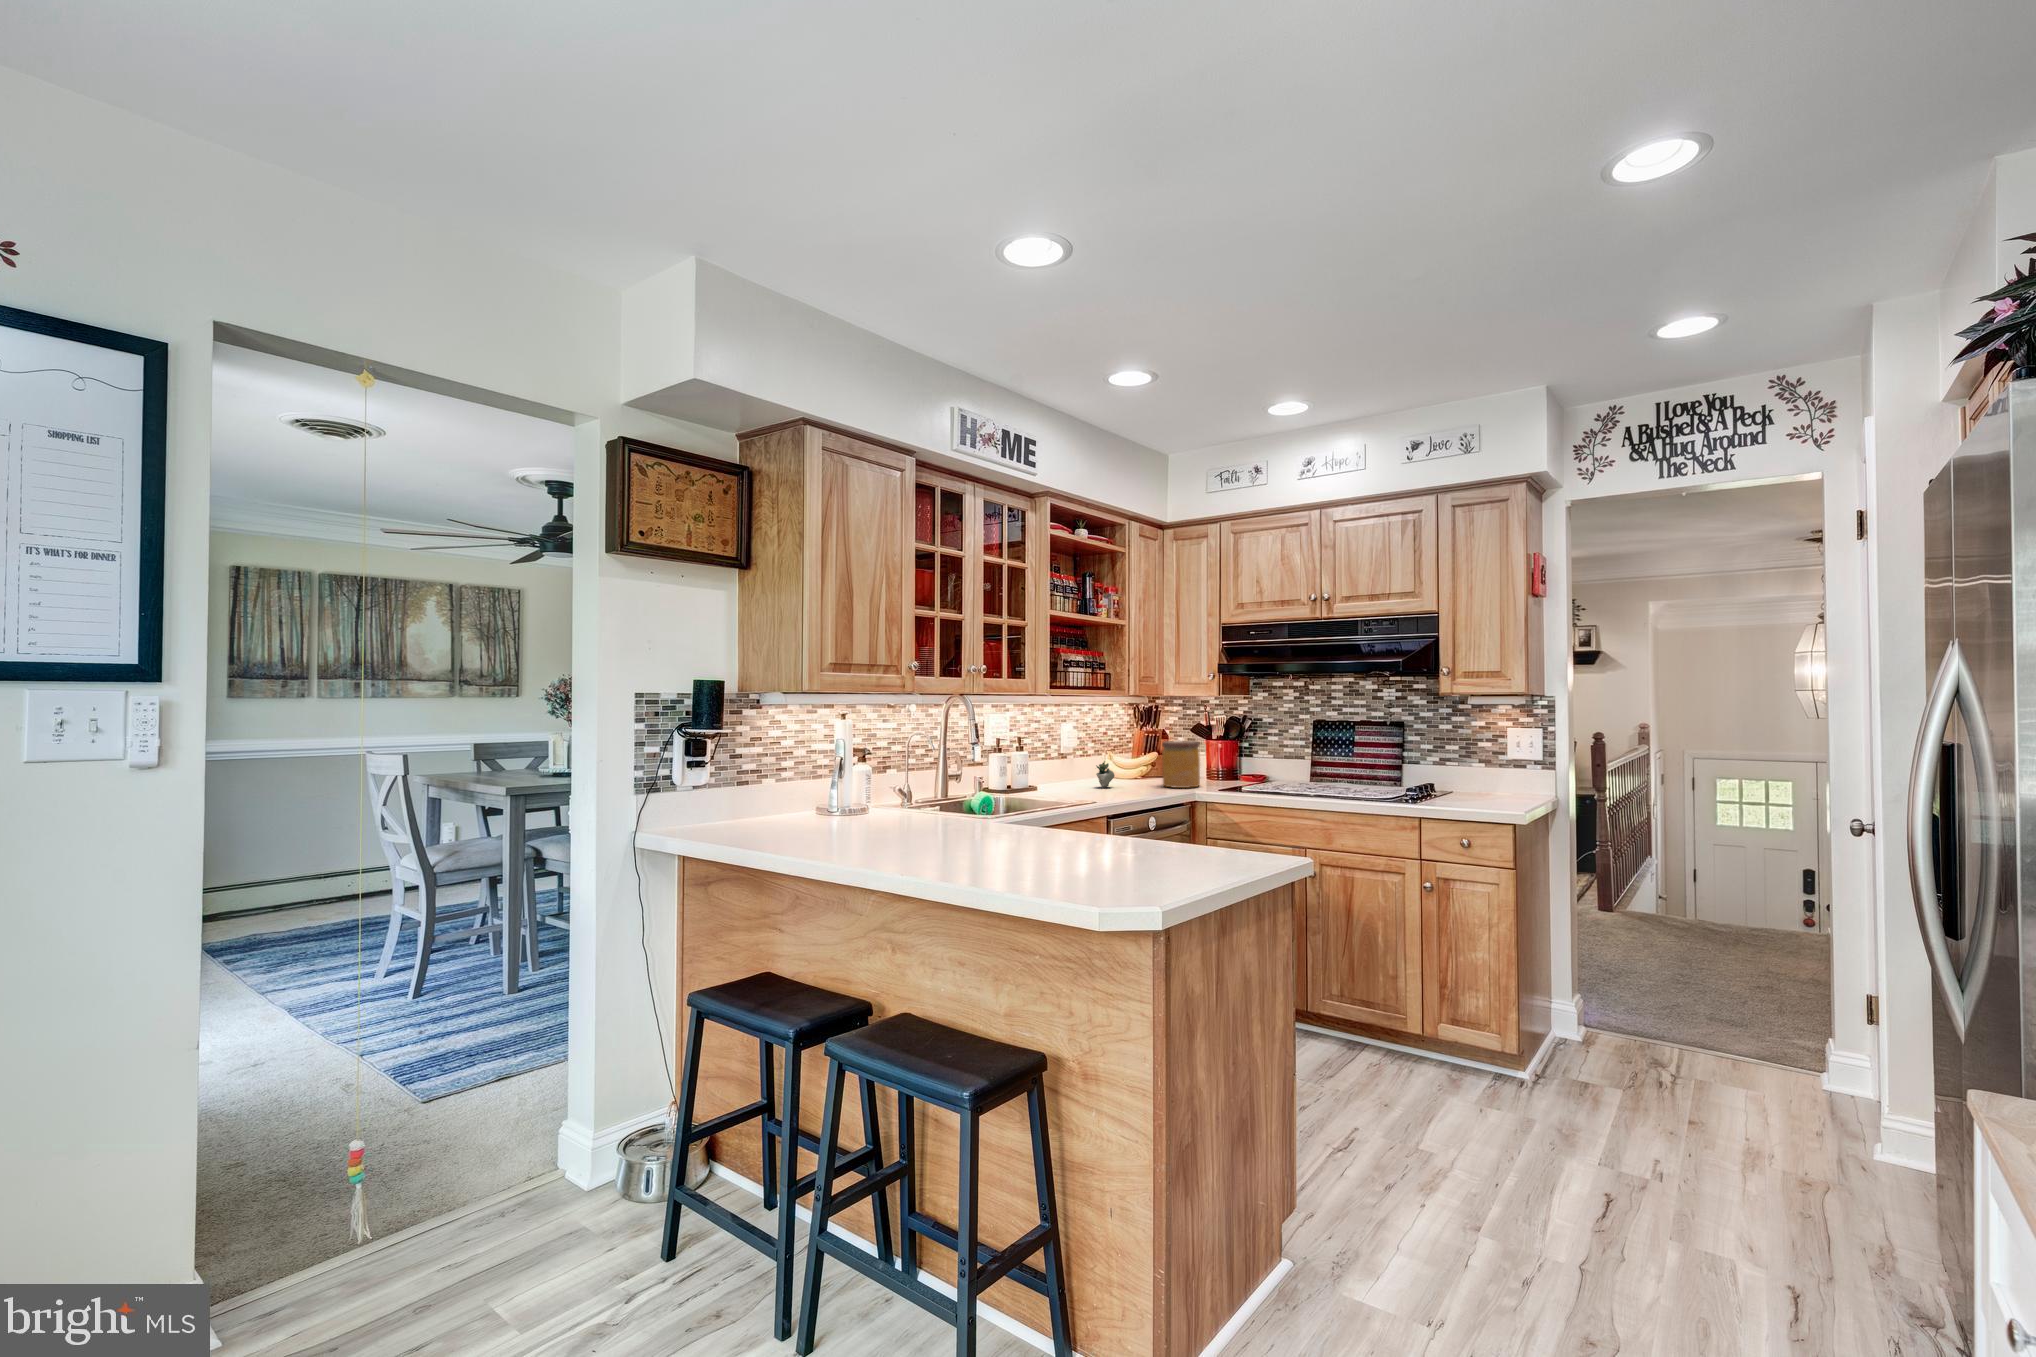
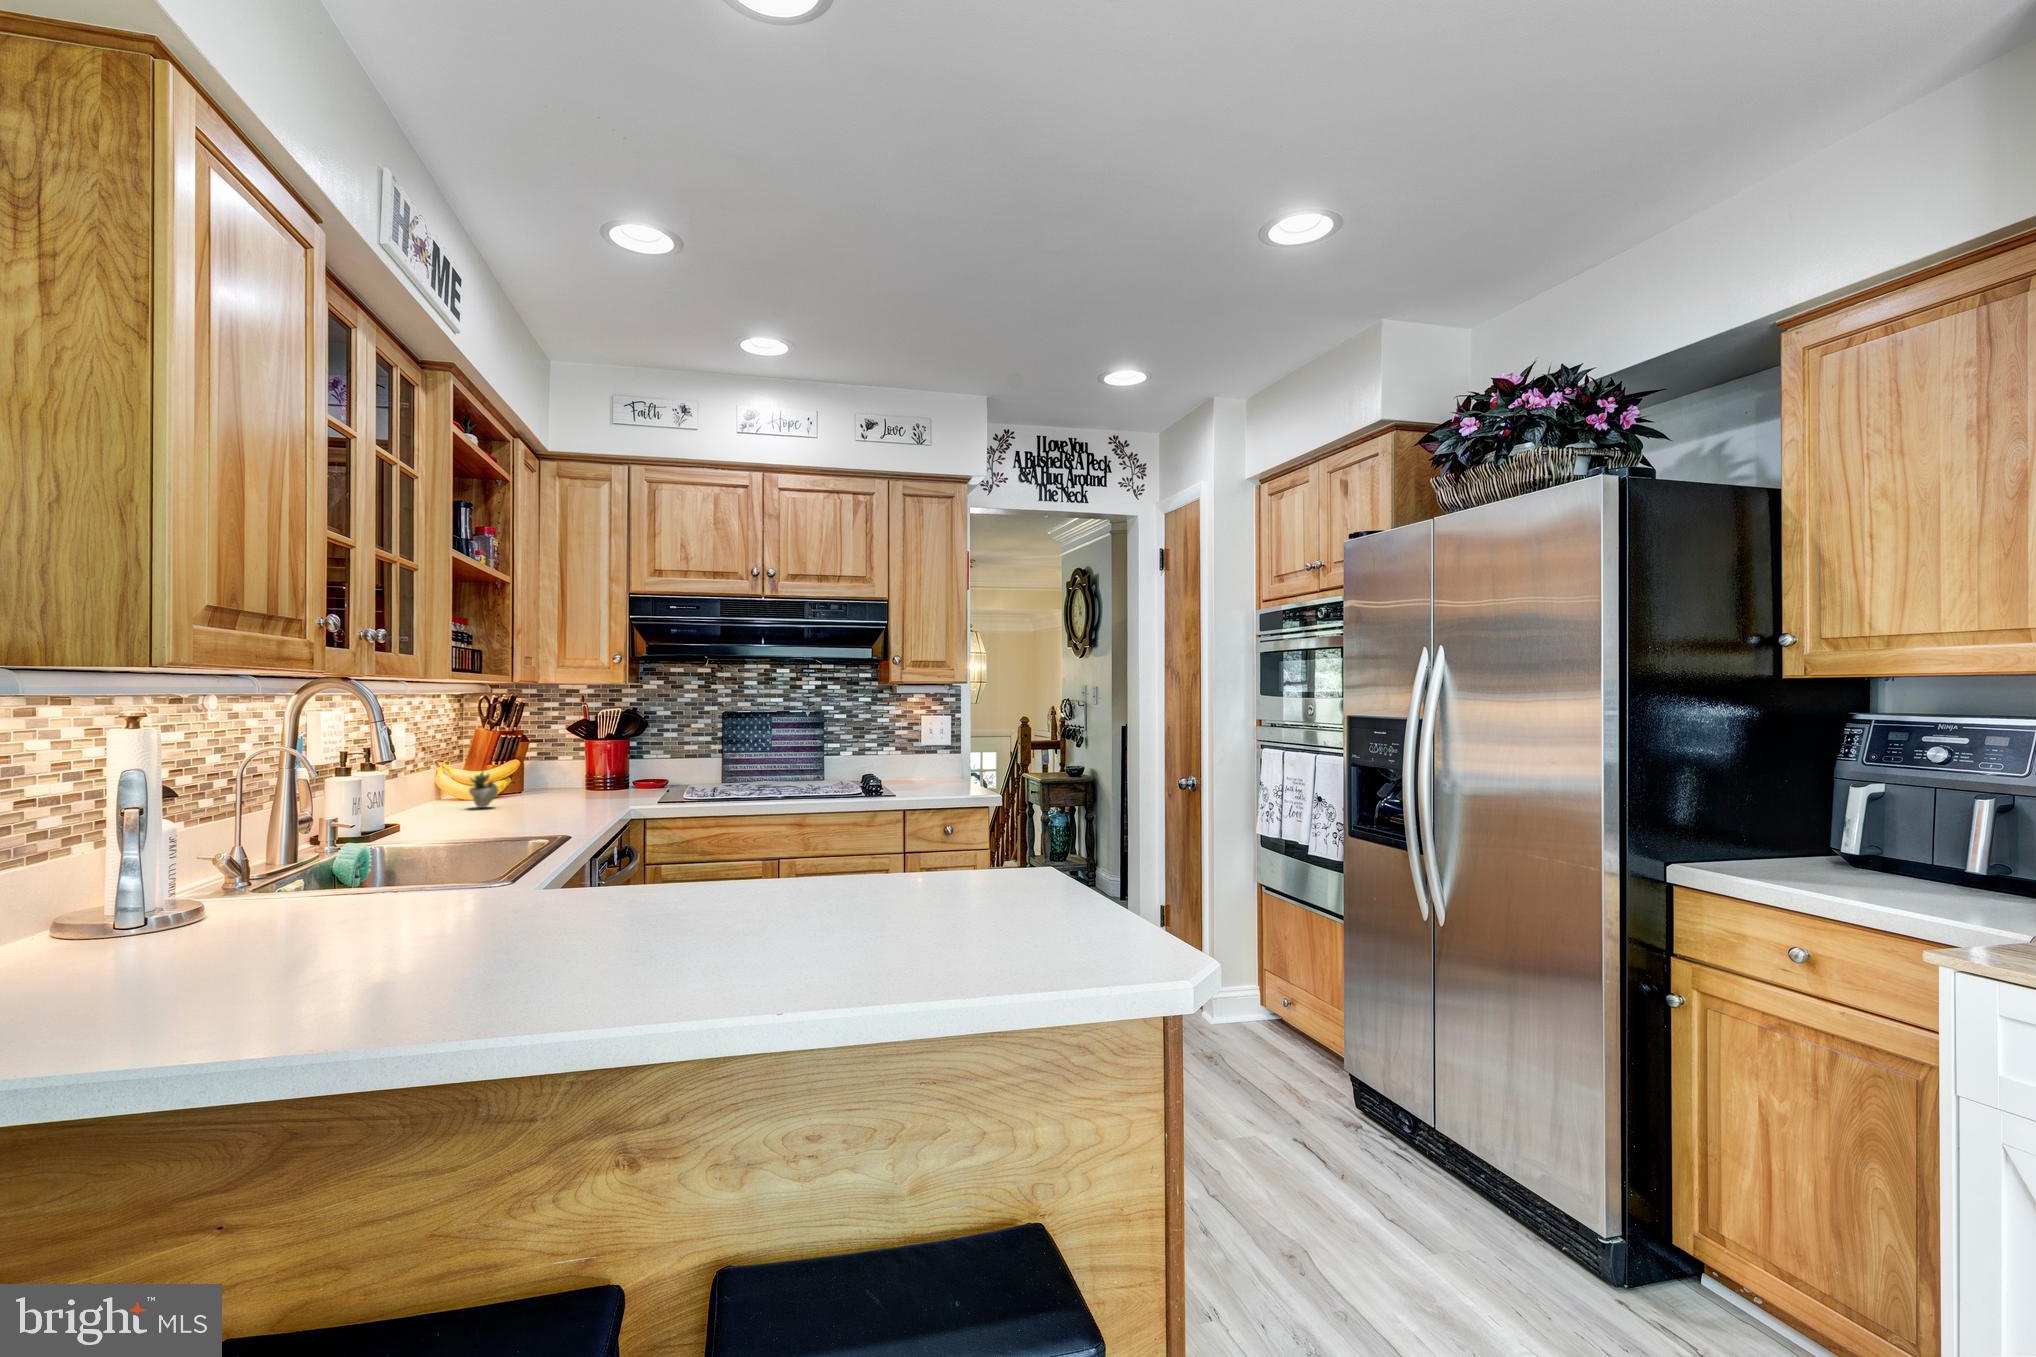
jar: present [1162,741,1200,788] -> none [559,740,611,800]

